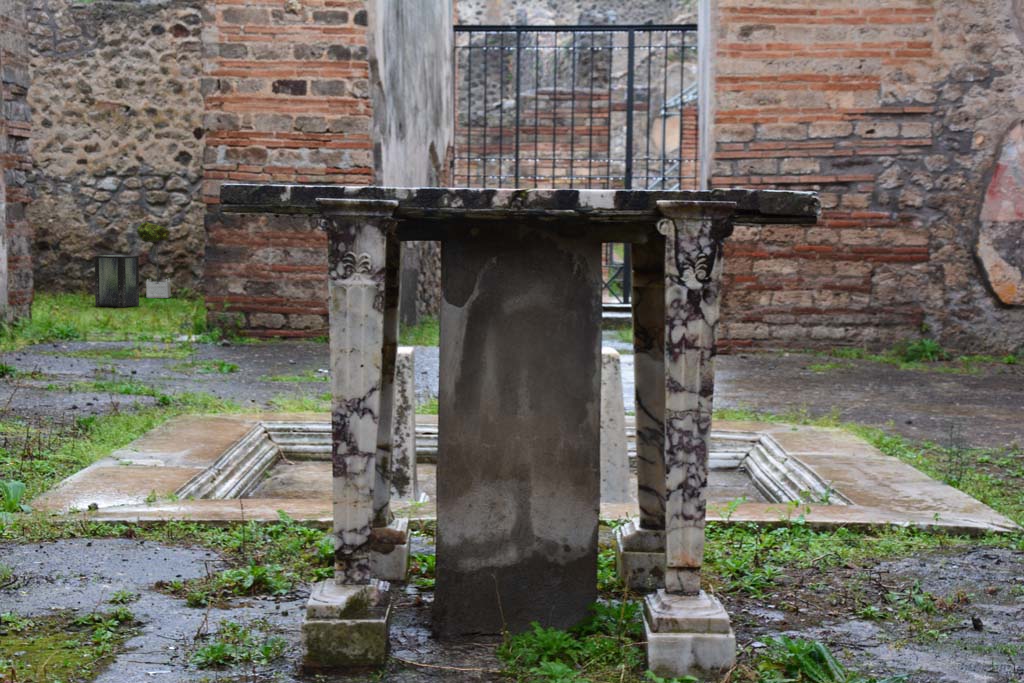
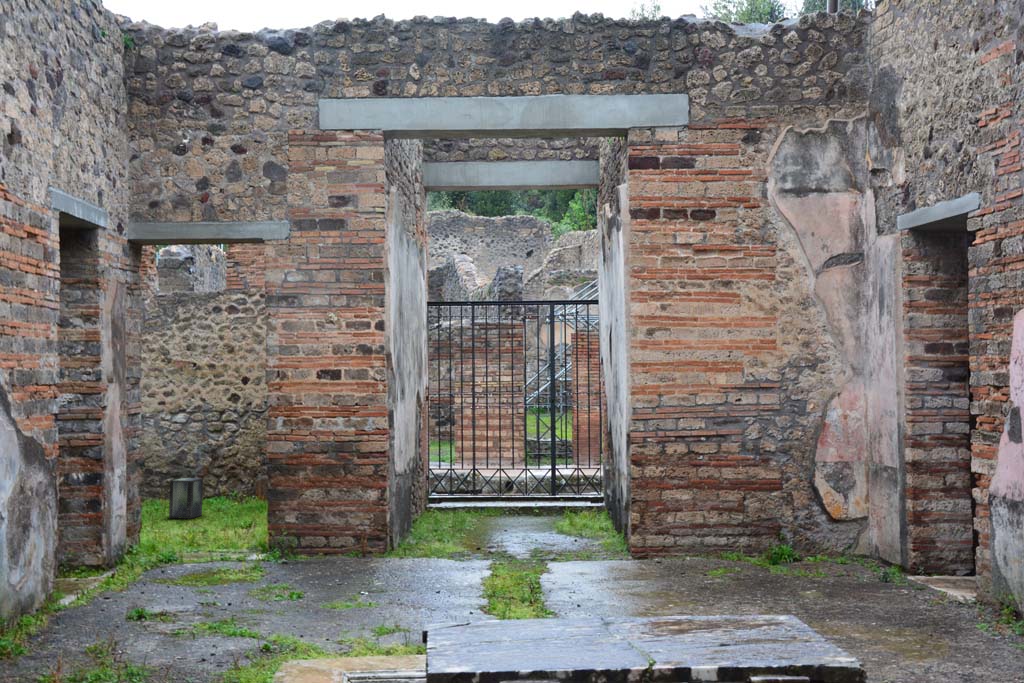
potted tree: present [137,222,171,298] -> none [200,447,225,504]

